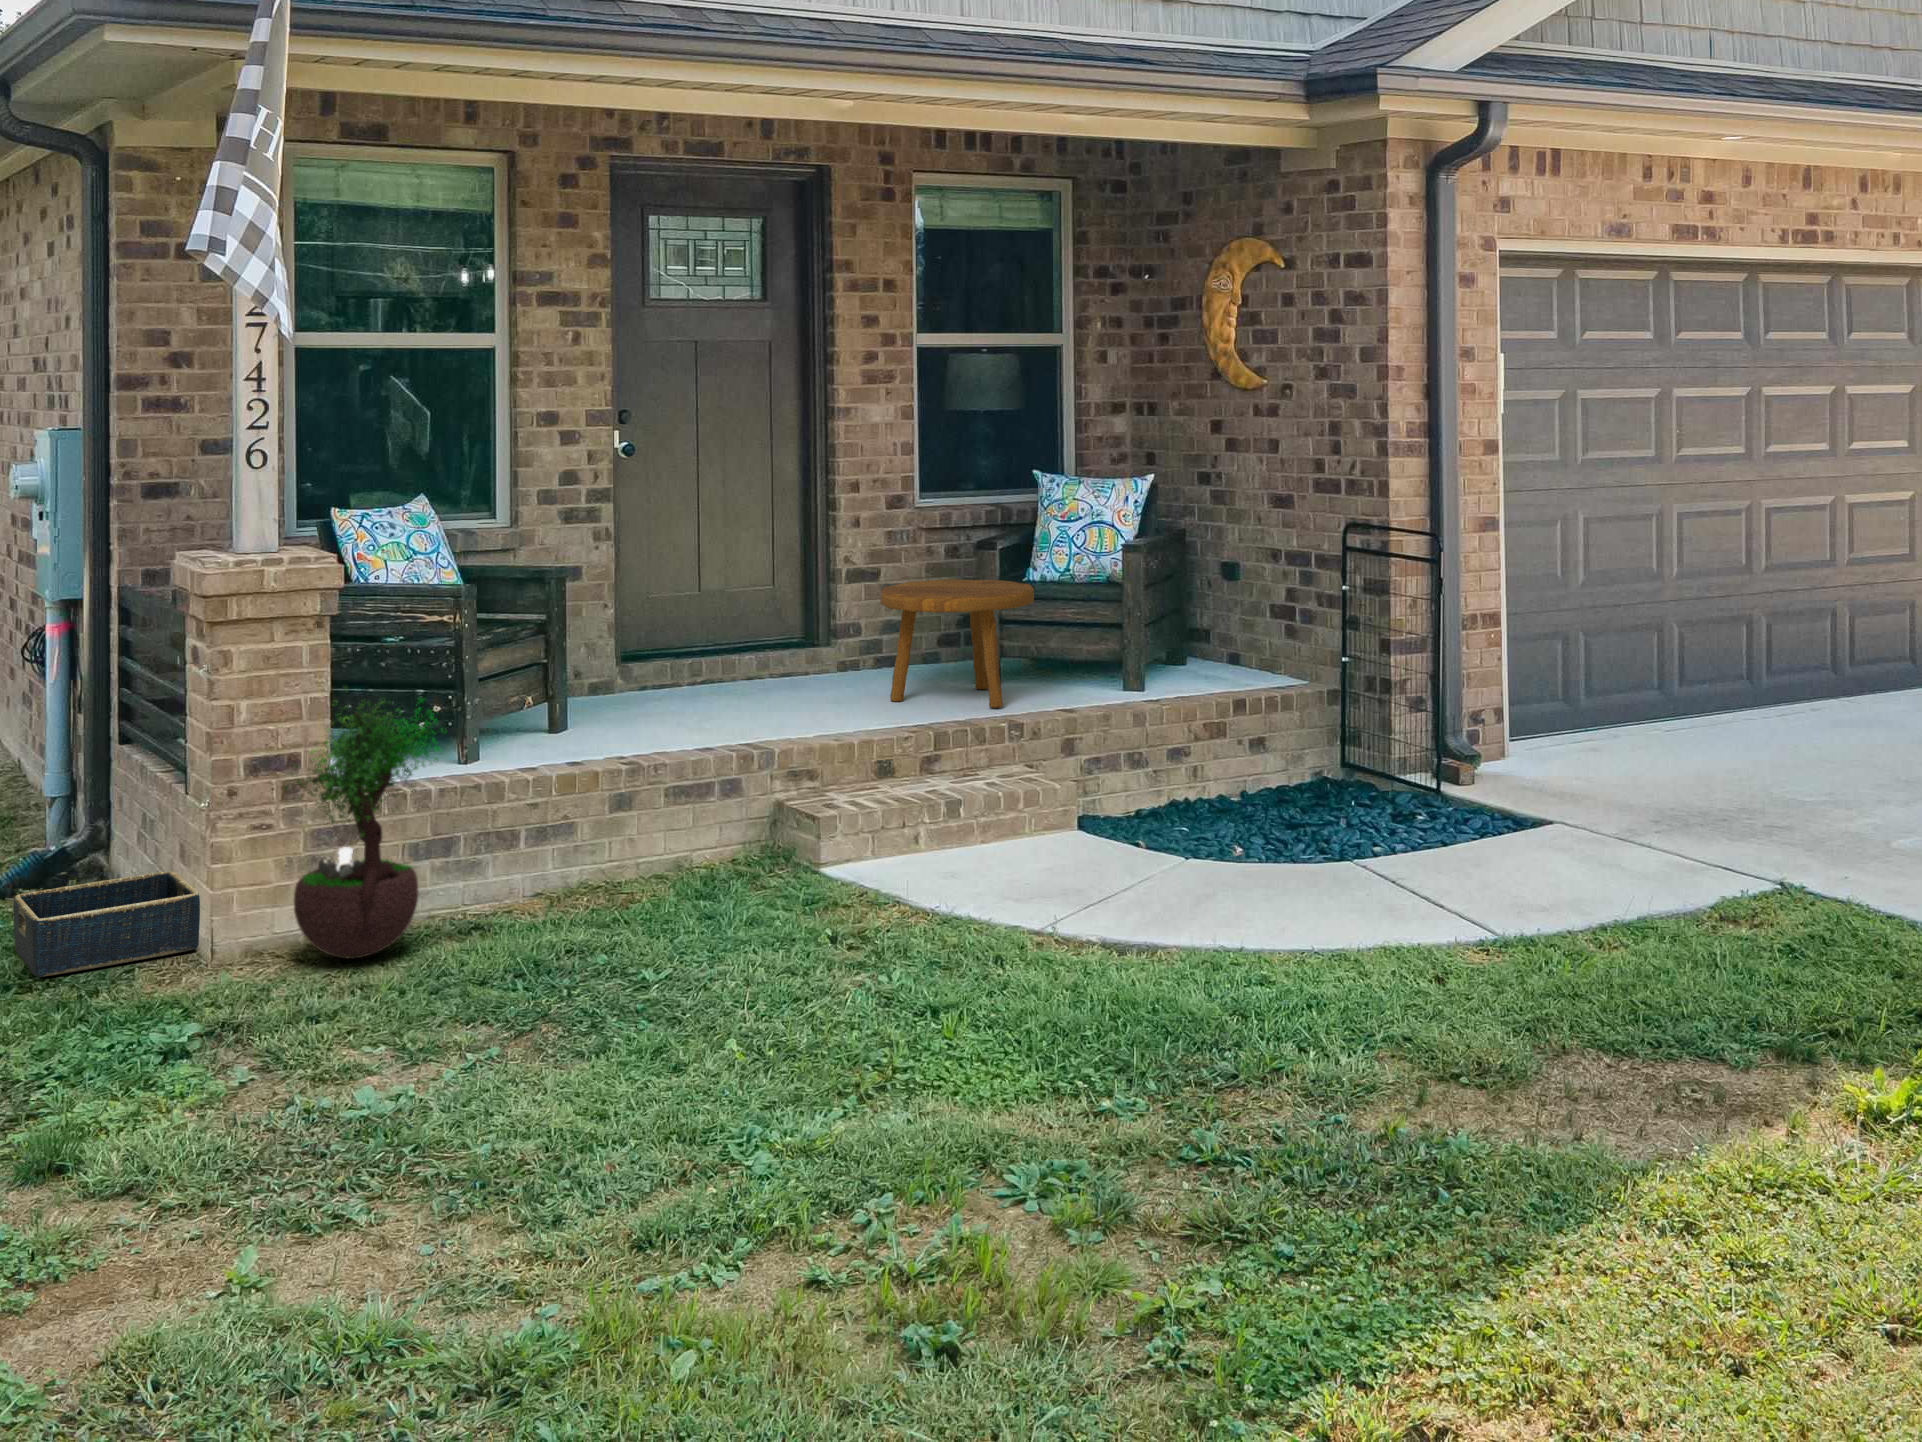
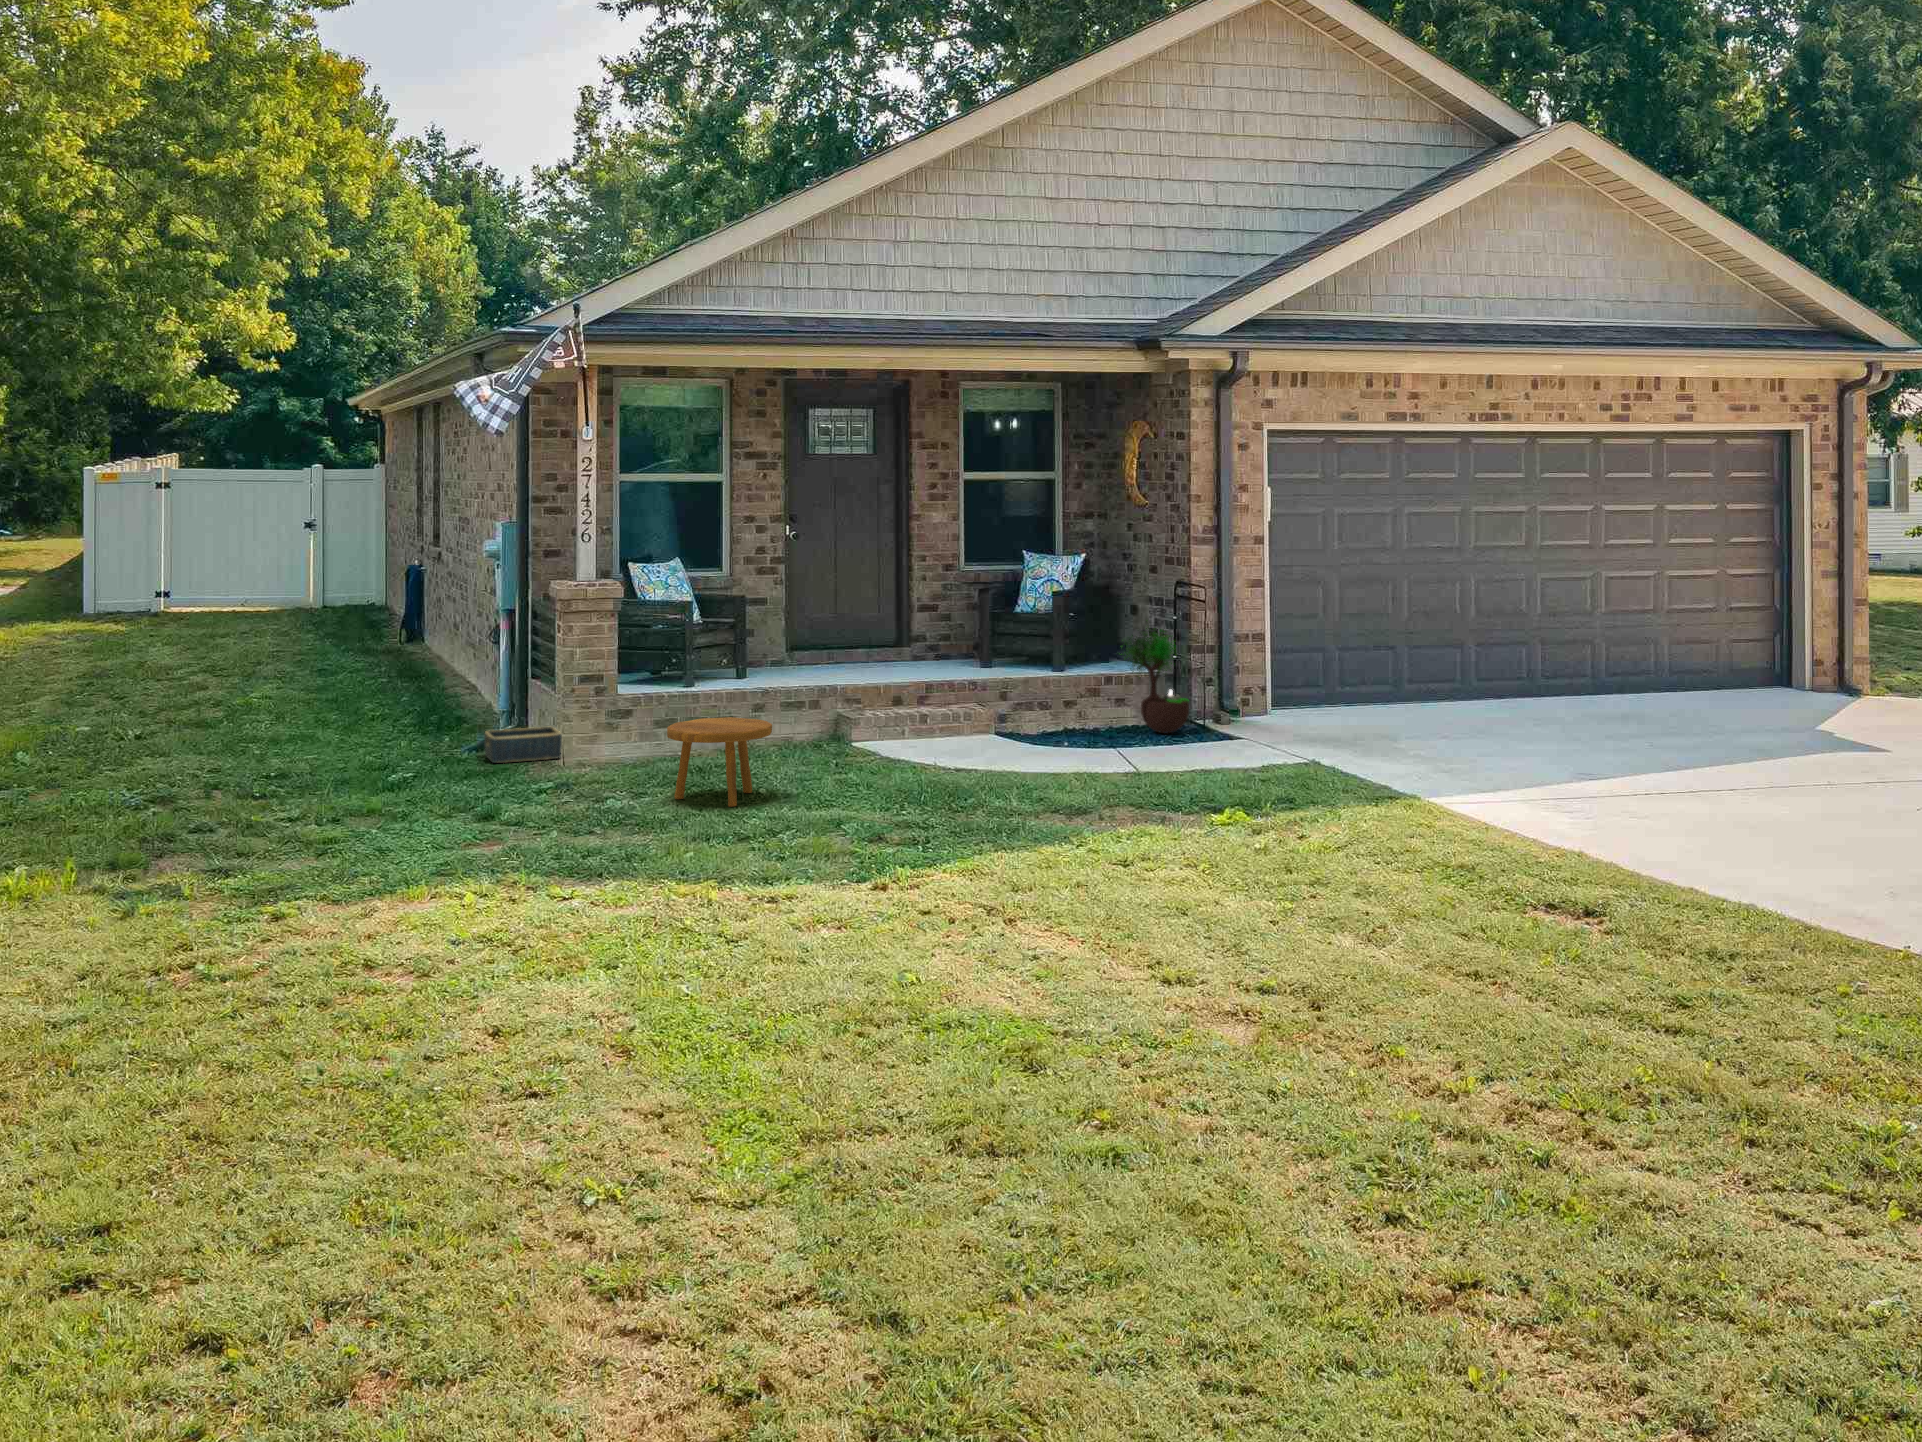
footstool: present [880,579,1034,708] -> present [667,717,772,807]
potted tree: present [284,699,446,958] -> present [1121,628,1189,733]

